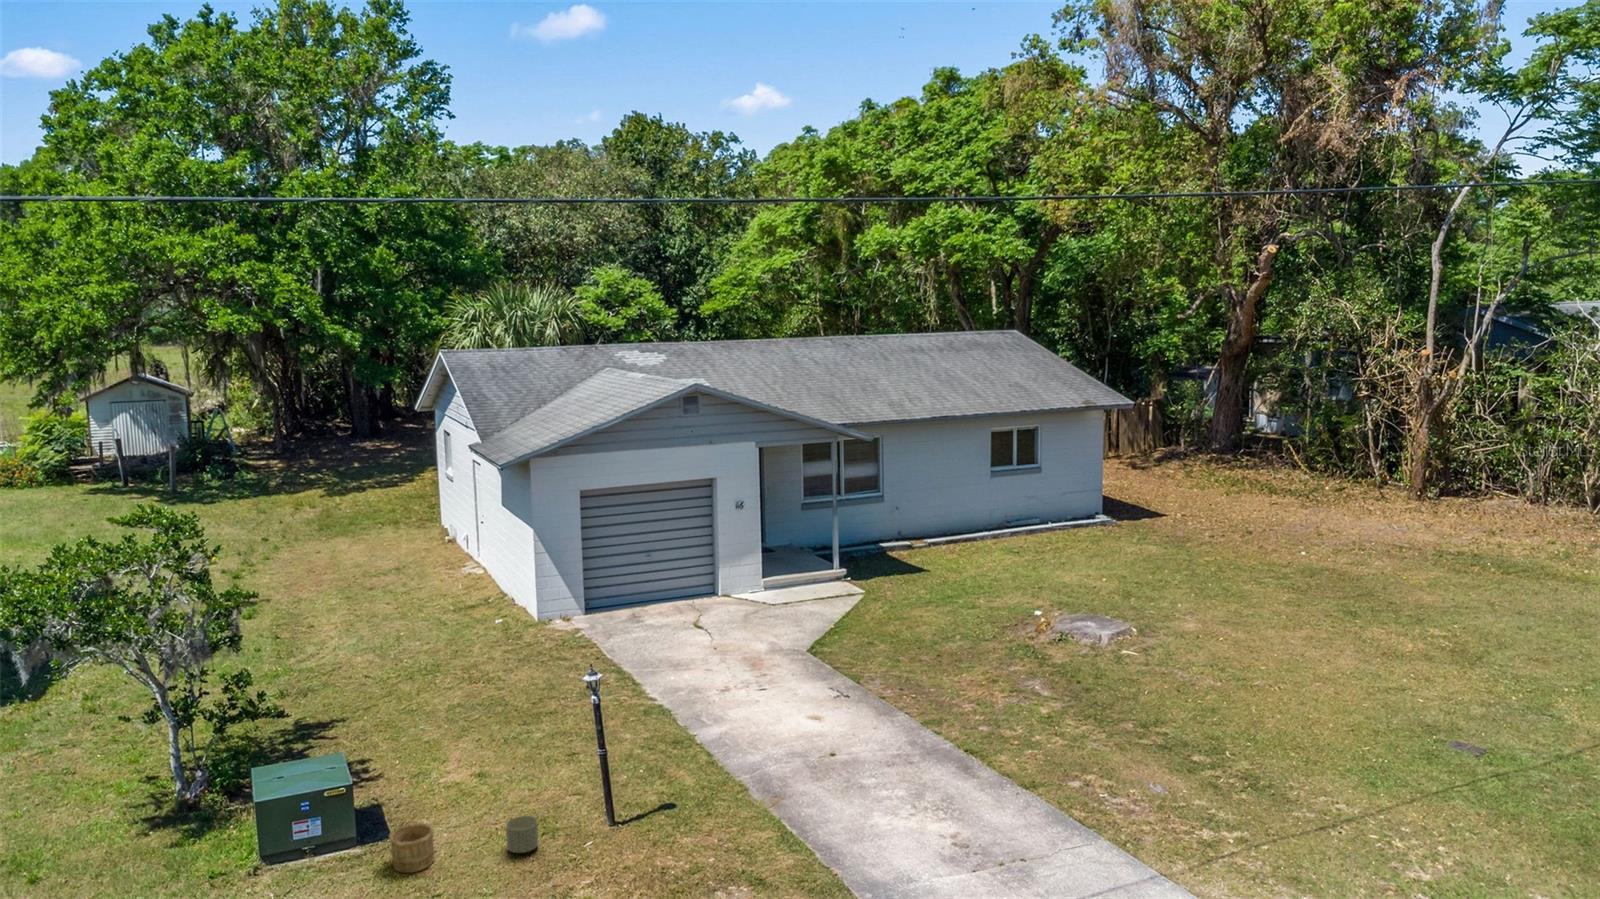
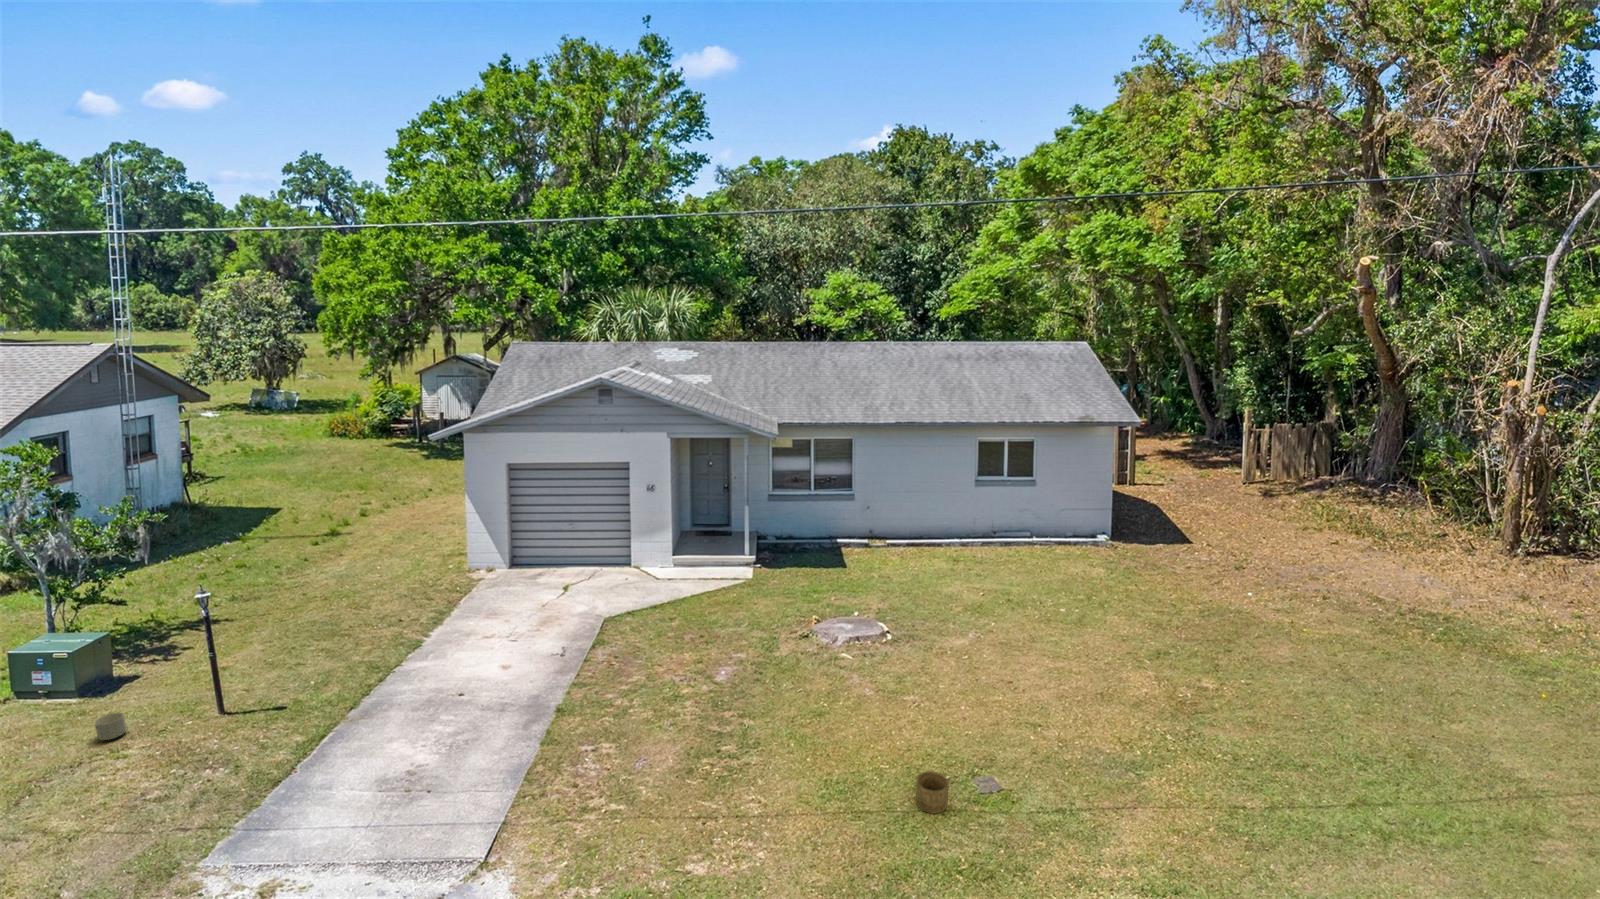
wooden bucket: present [389,823,434,873] -> present [916,771,949,814]

